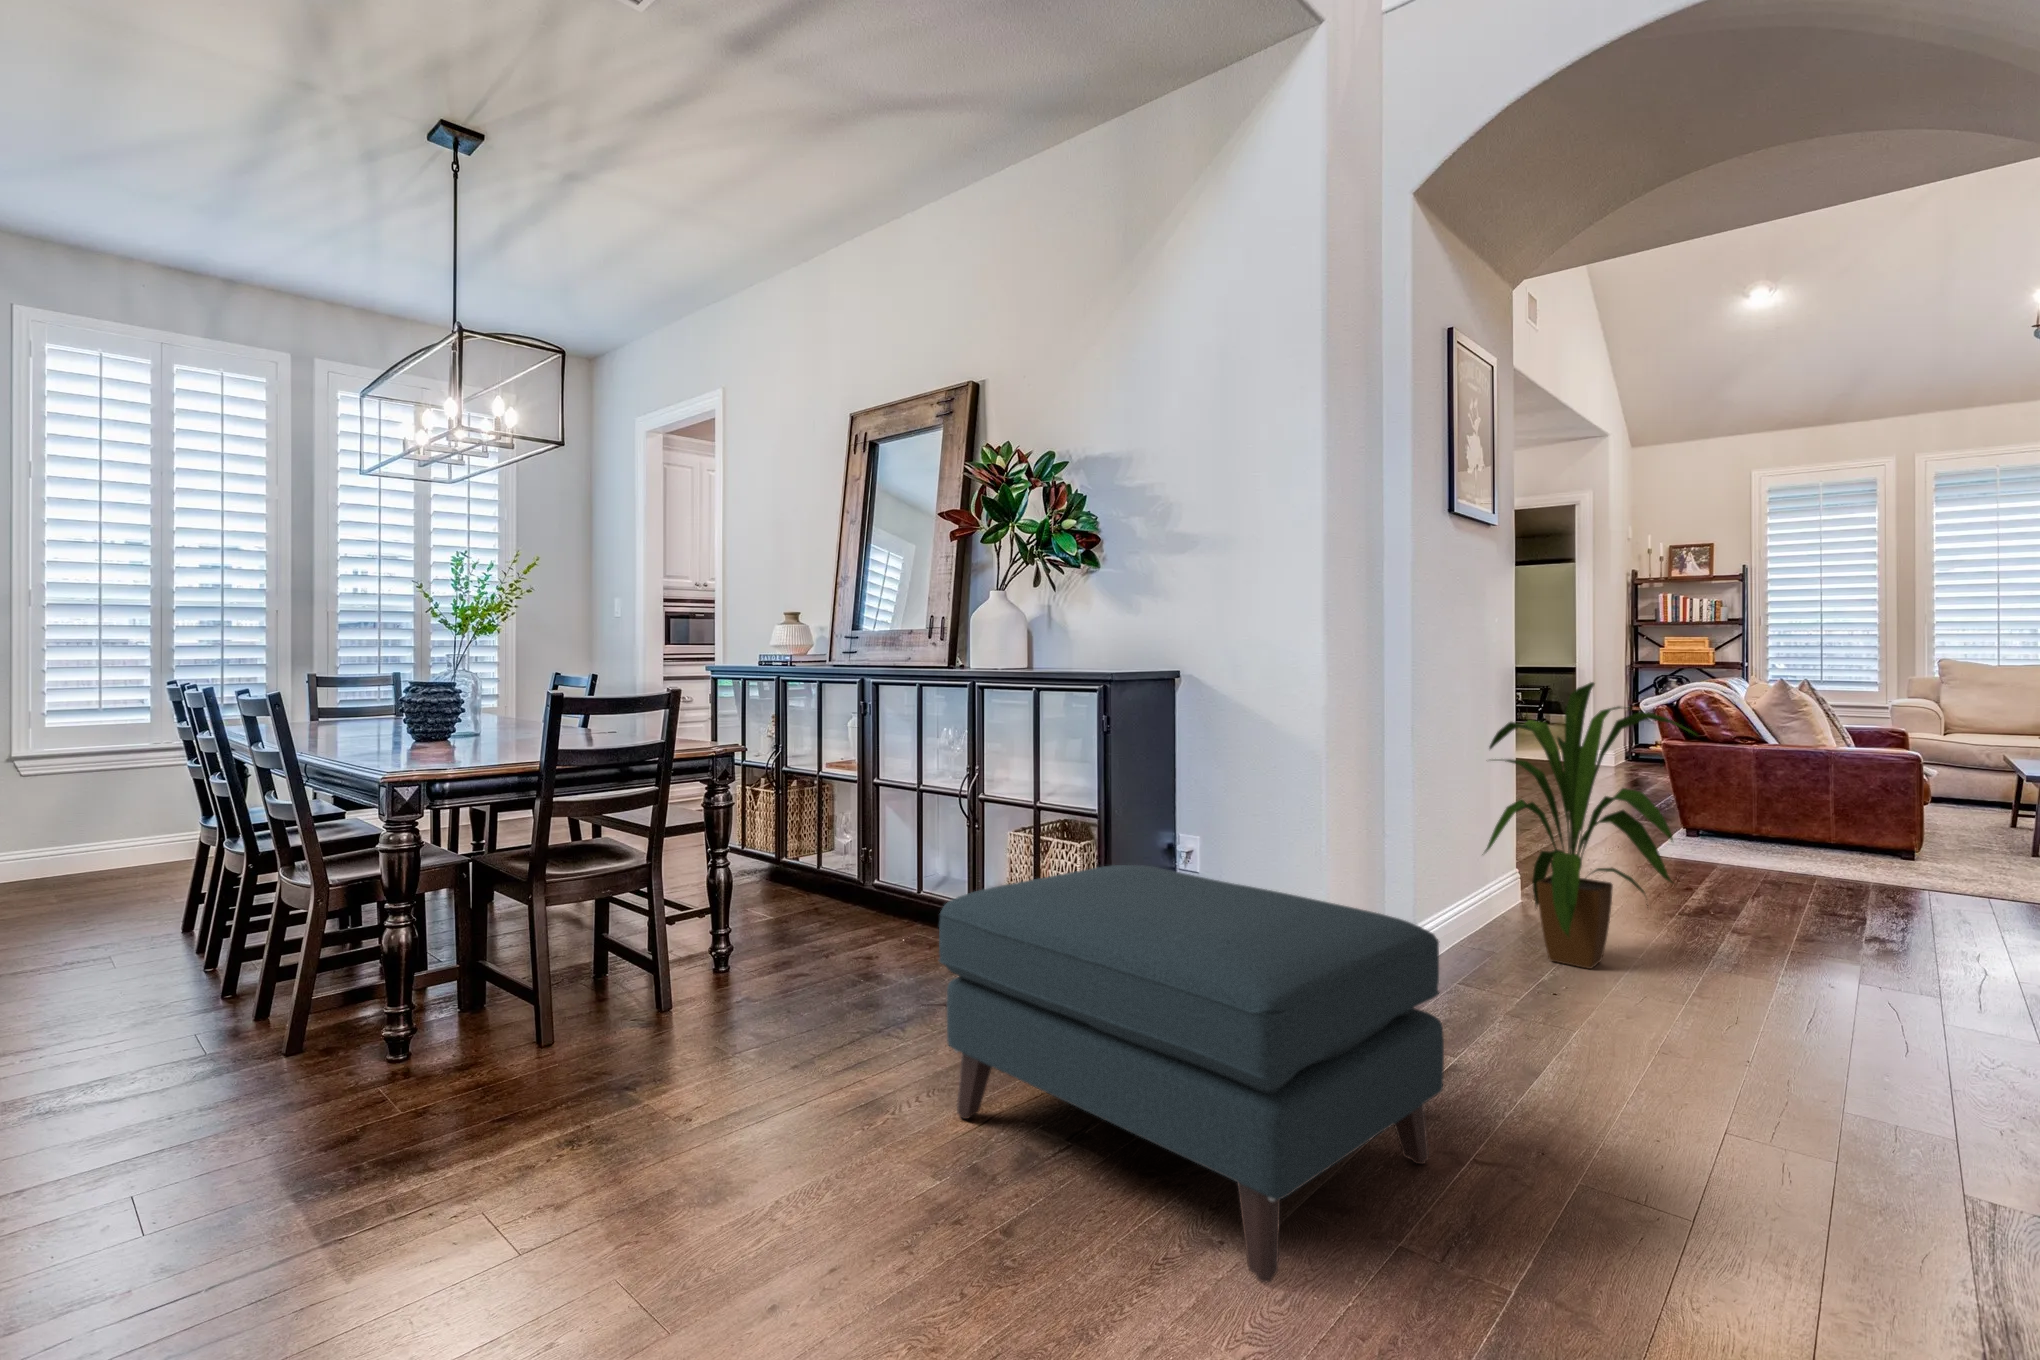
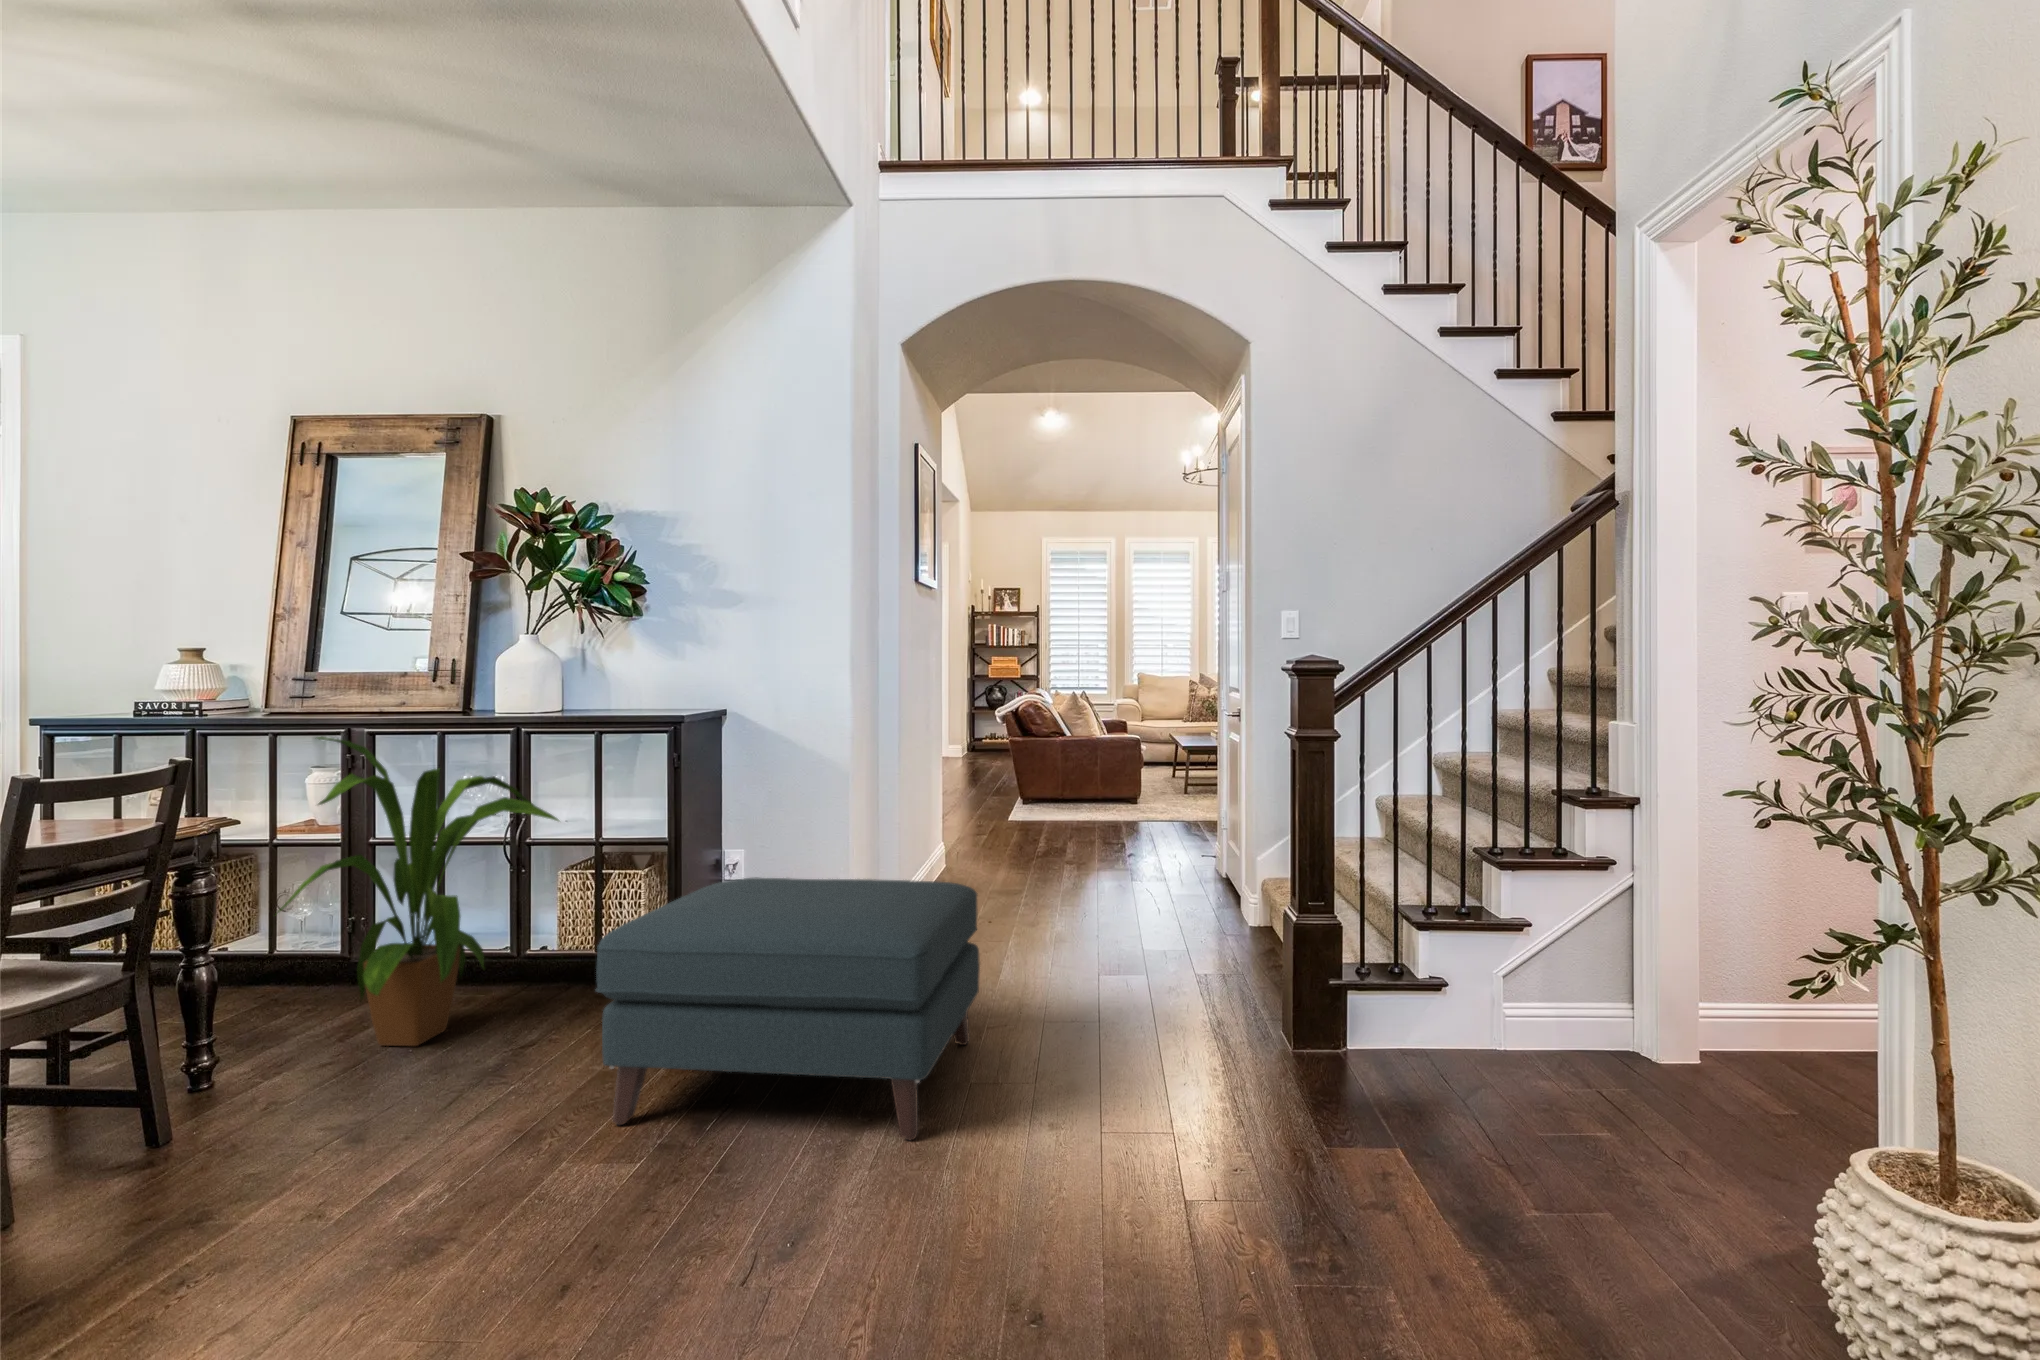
house plant: present [1484,682,1696,969] -> present [277,737,559,1046]

